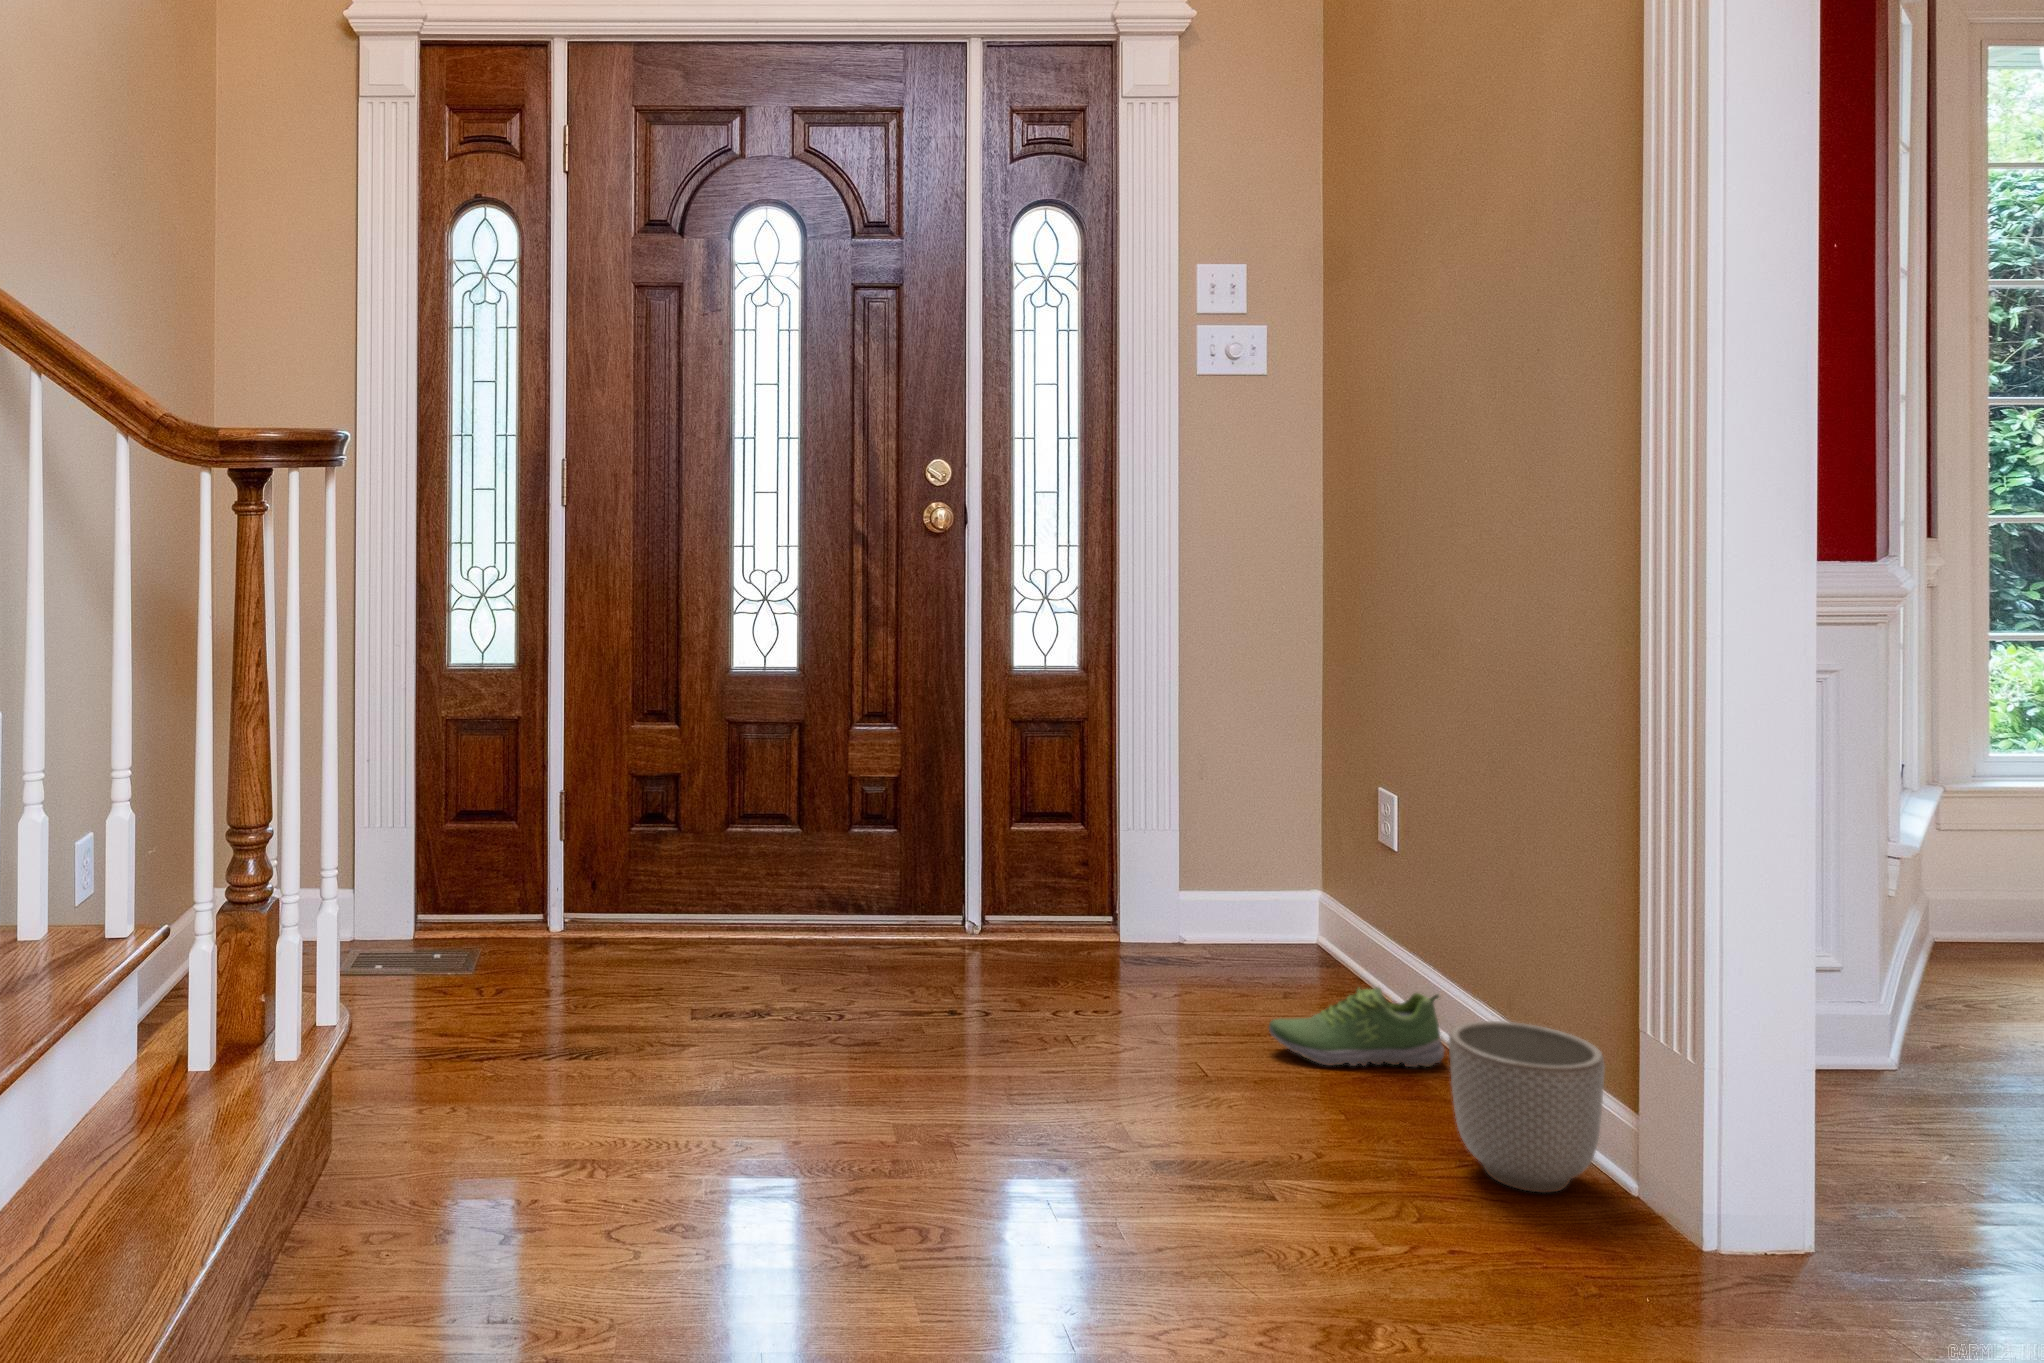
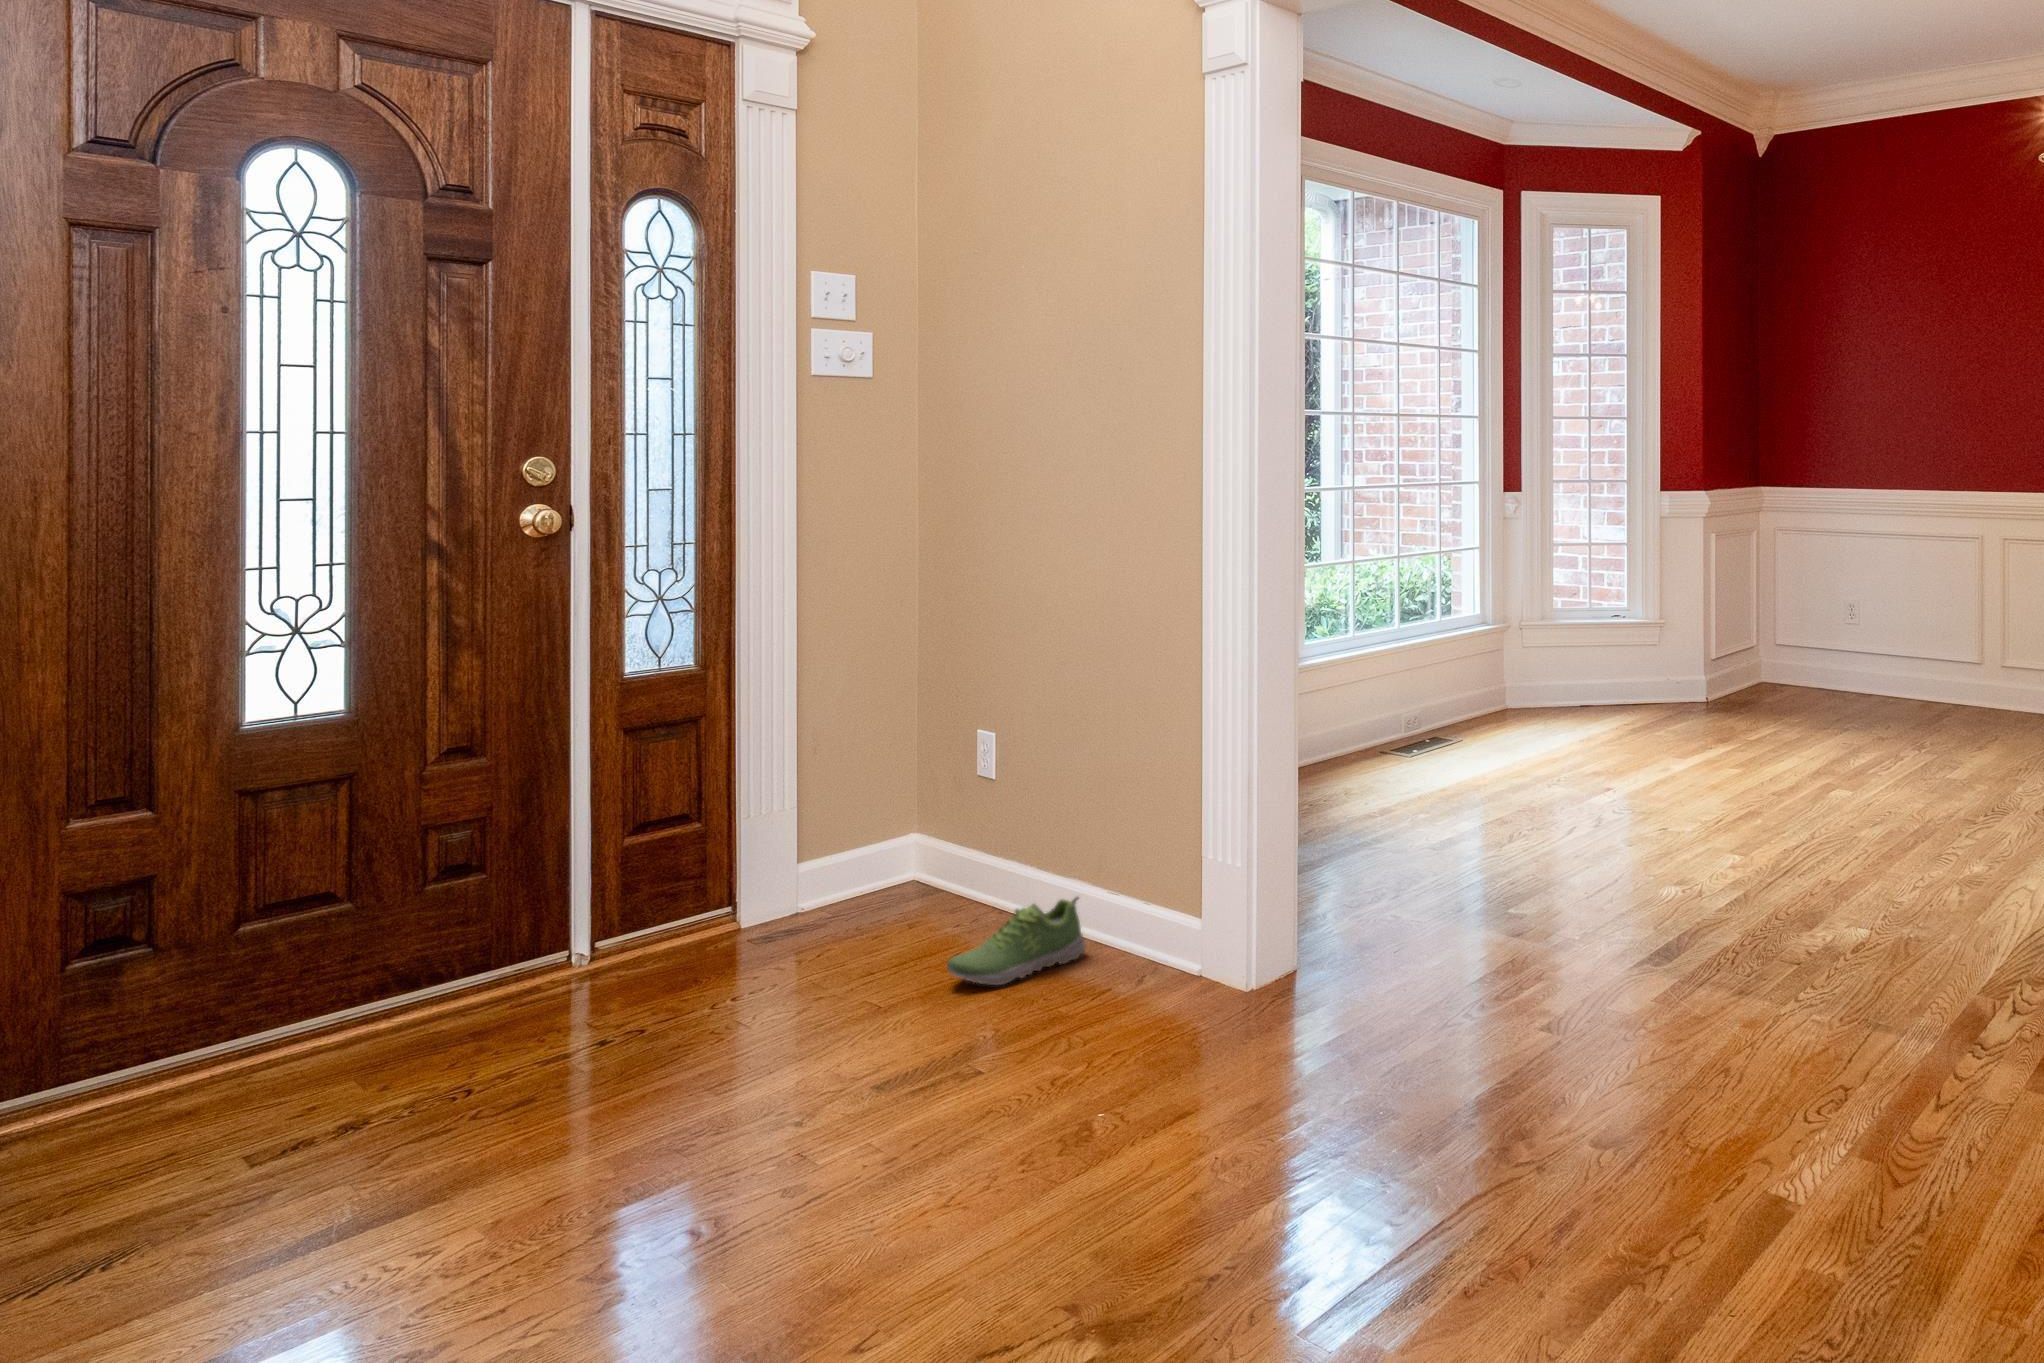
planter: present [1449,1021,1605,1192] -> none [1144,897,1255,1034]

